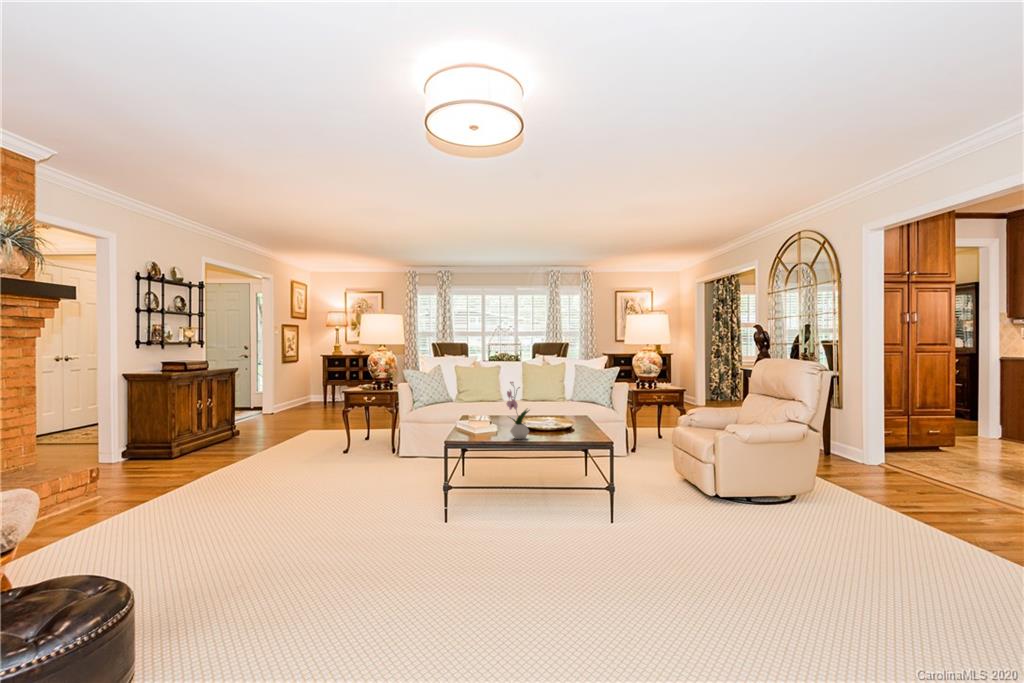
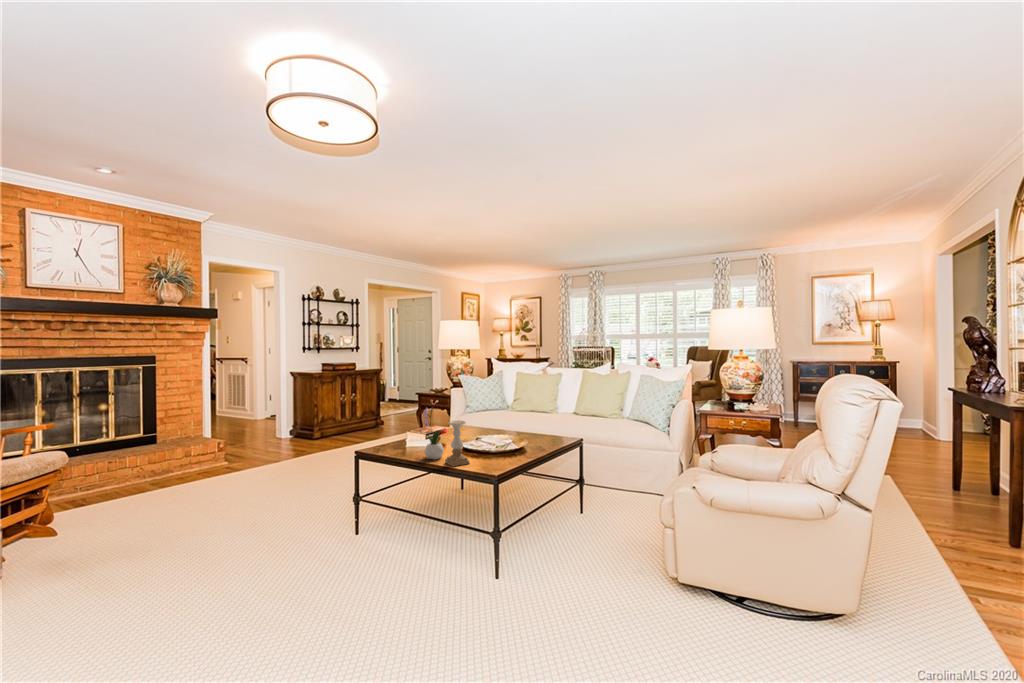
candle holder: none [542,399,565,441] -> present [445,421,469,466]

